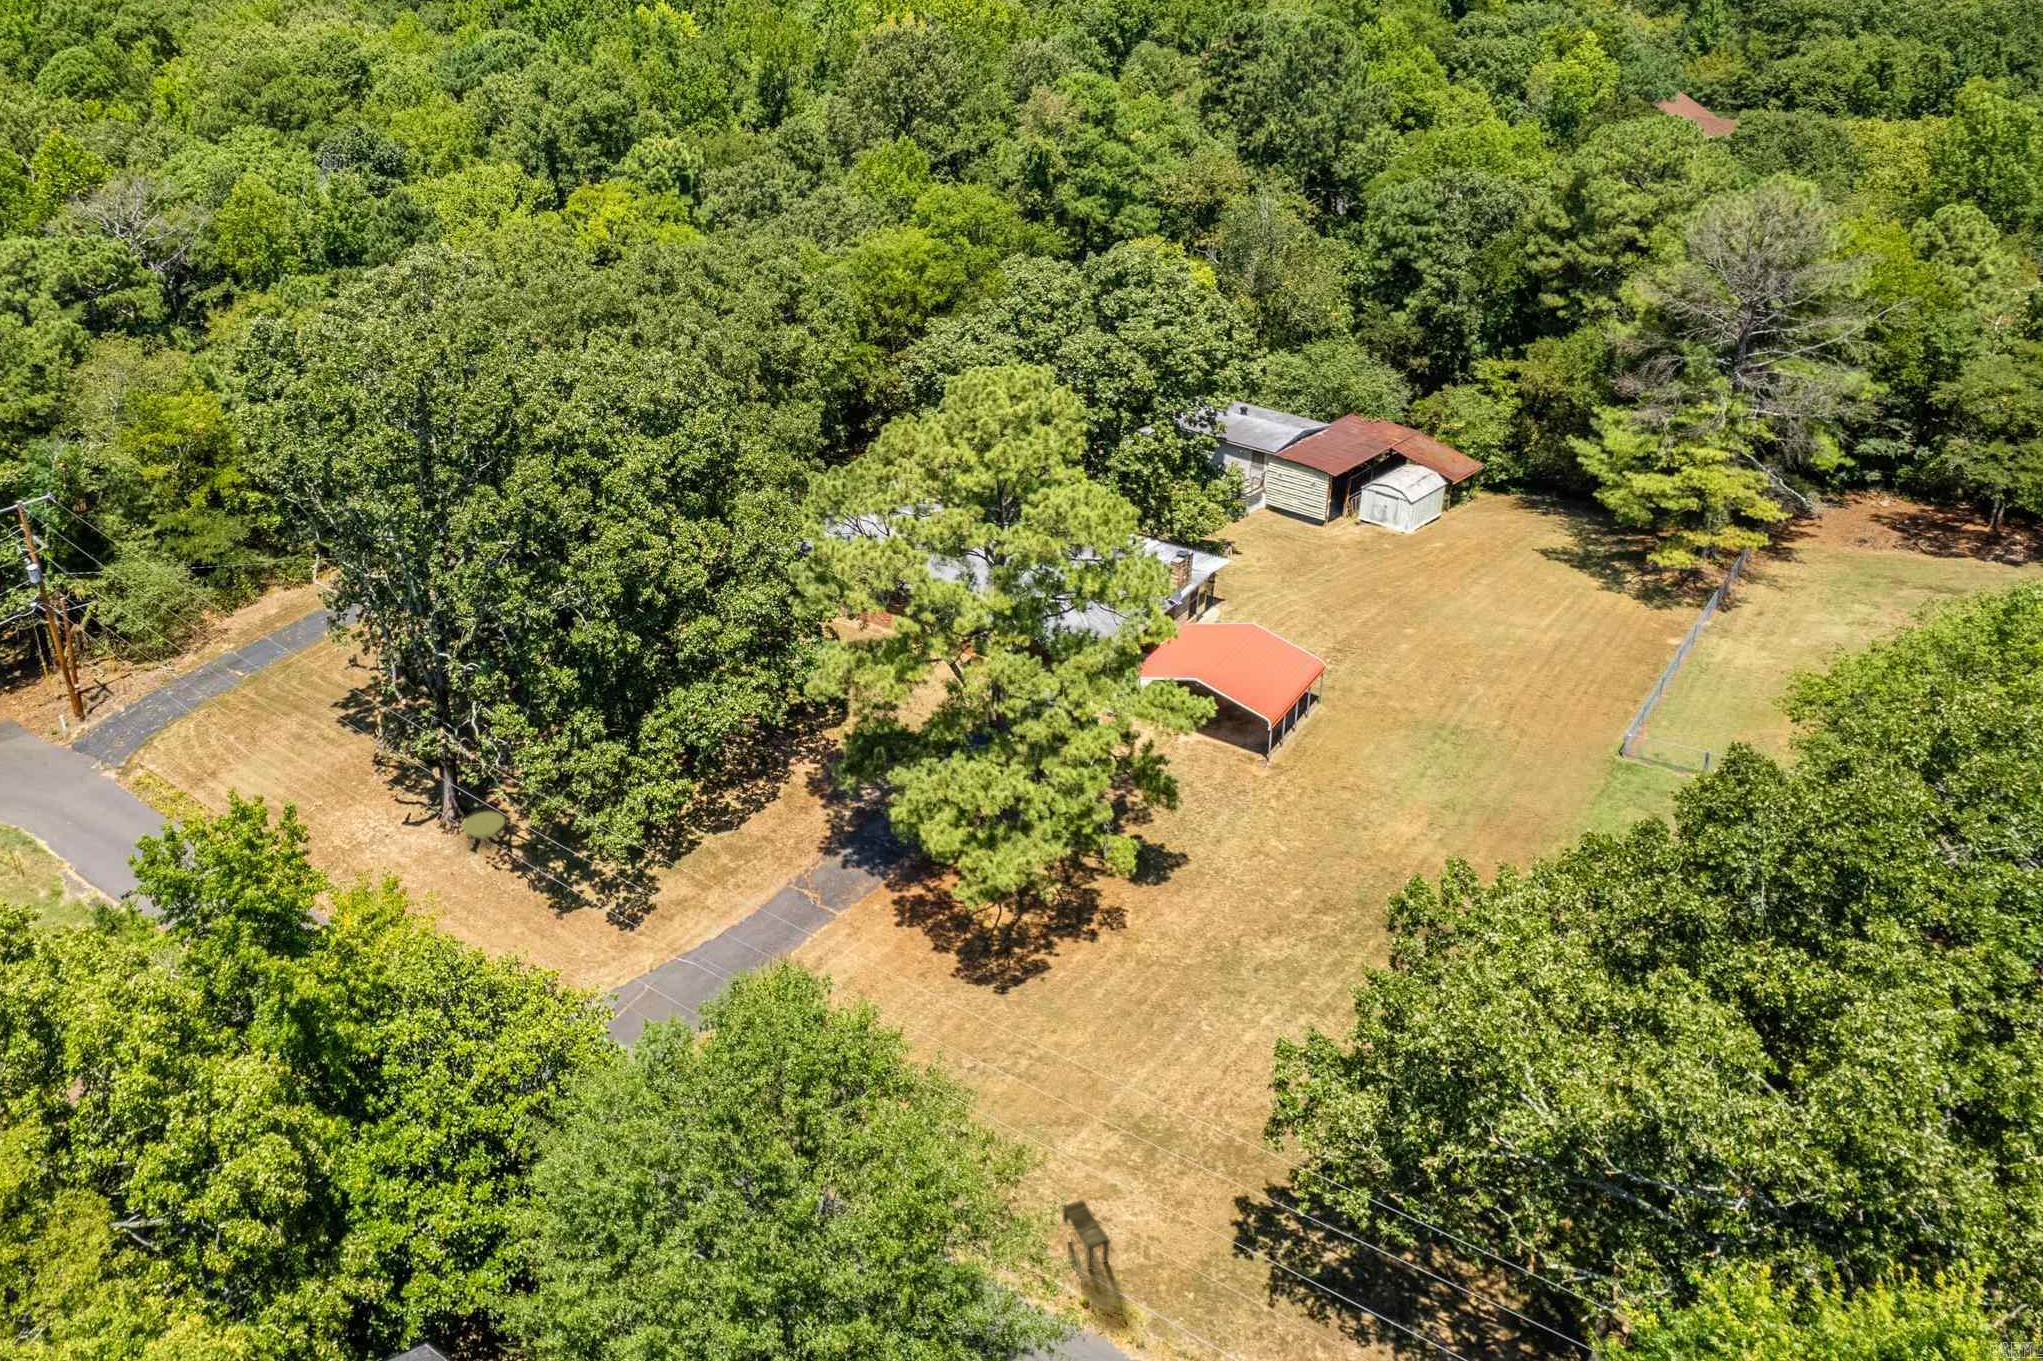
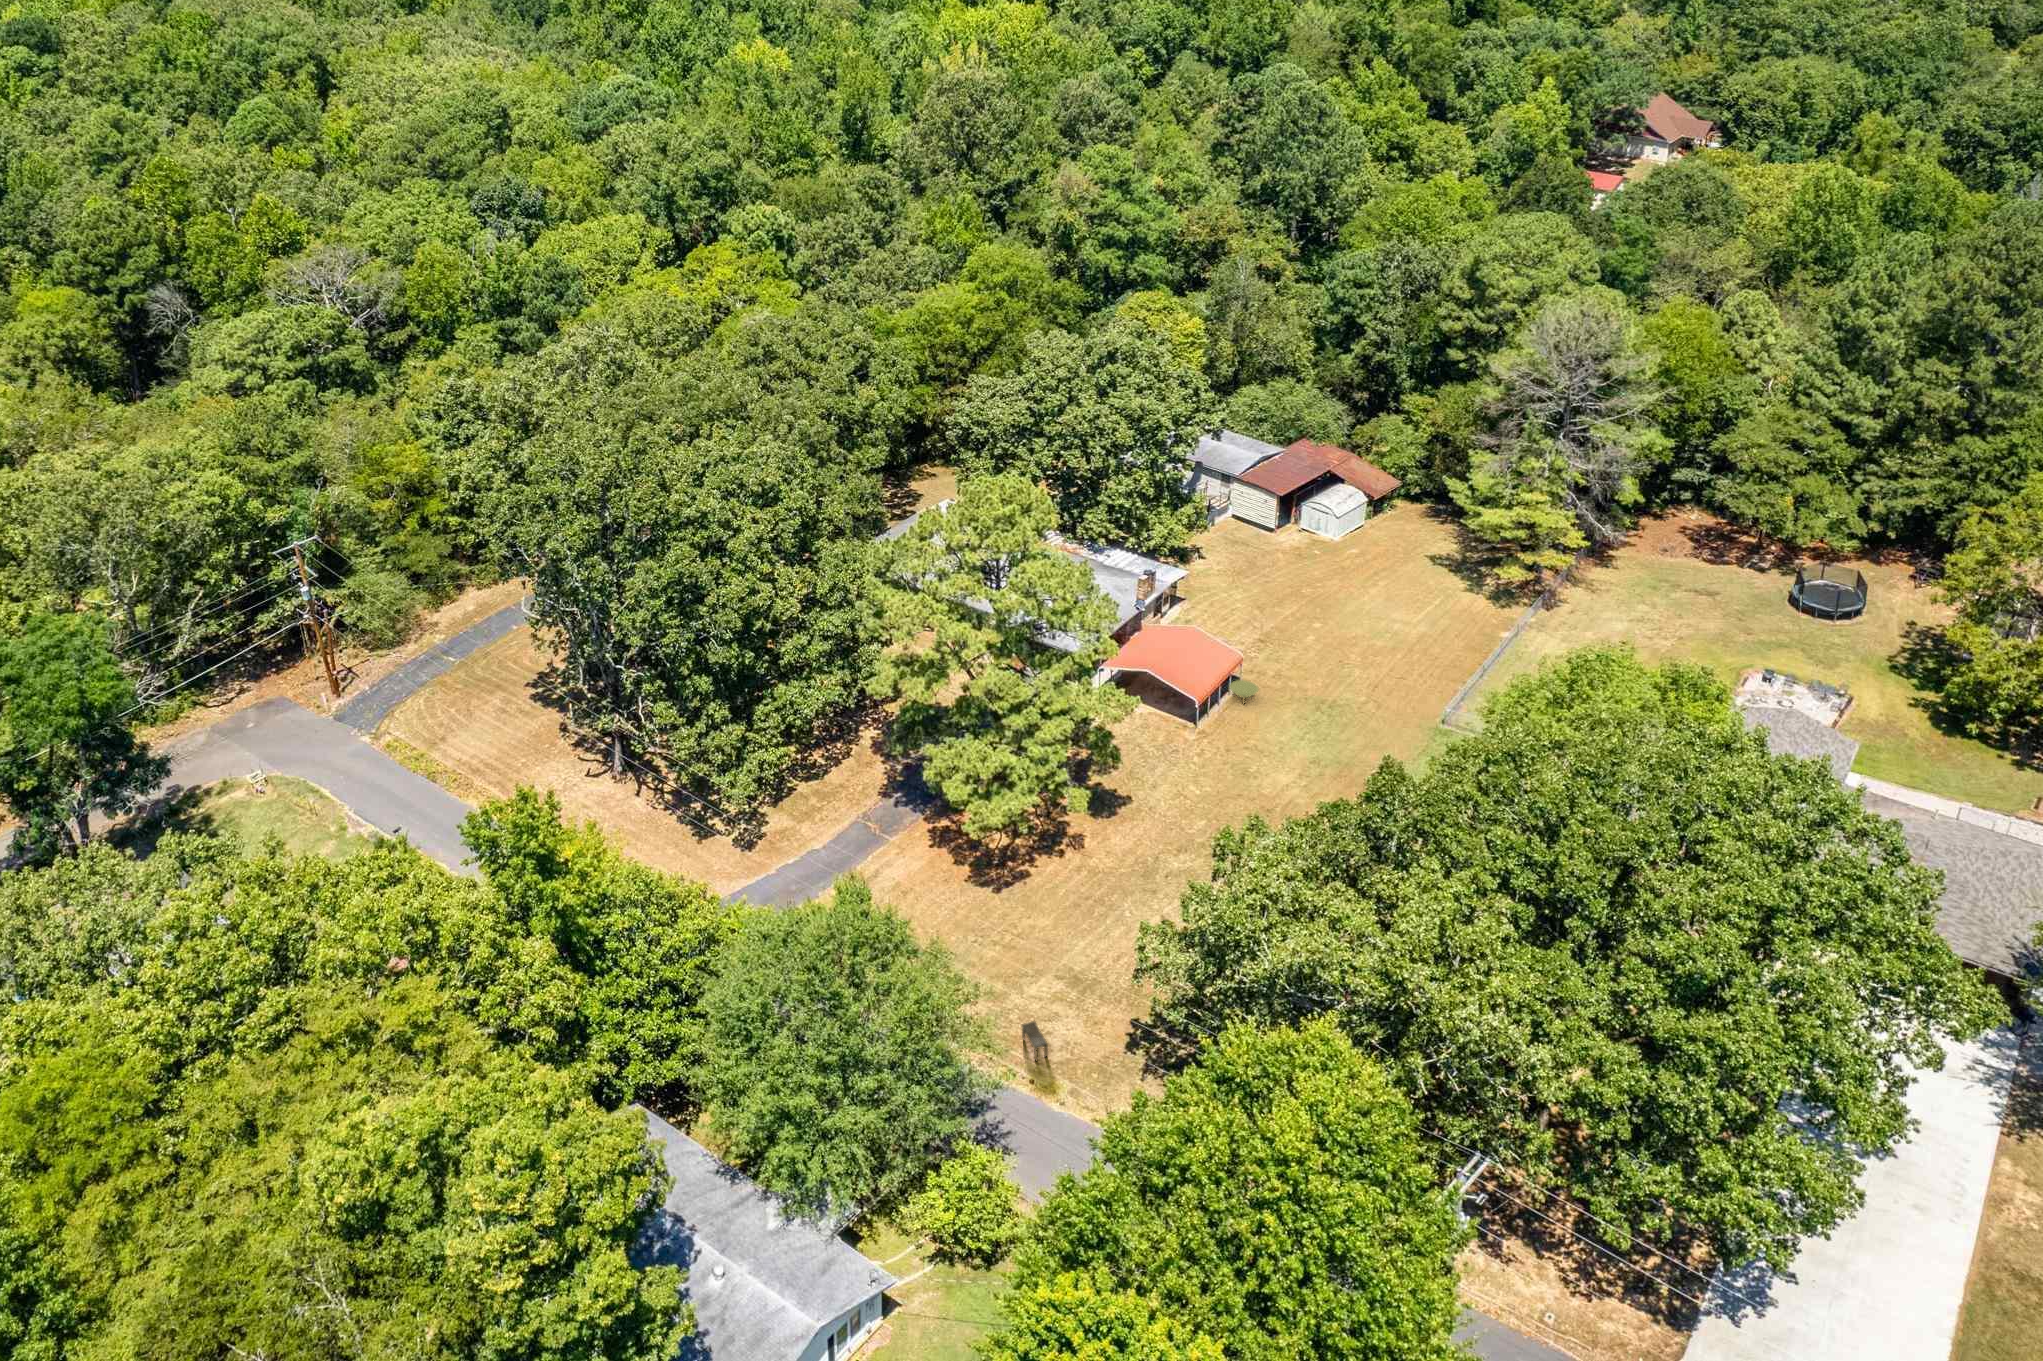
round table: present [462,812,505,848] -> present [1229,680,1259,703]

